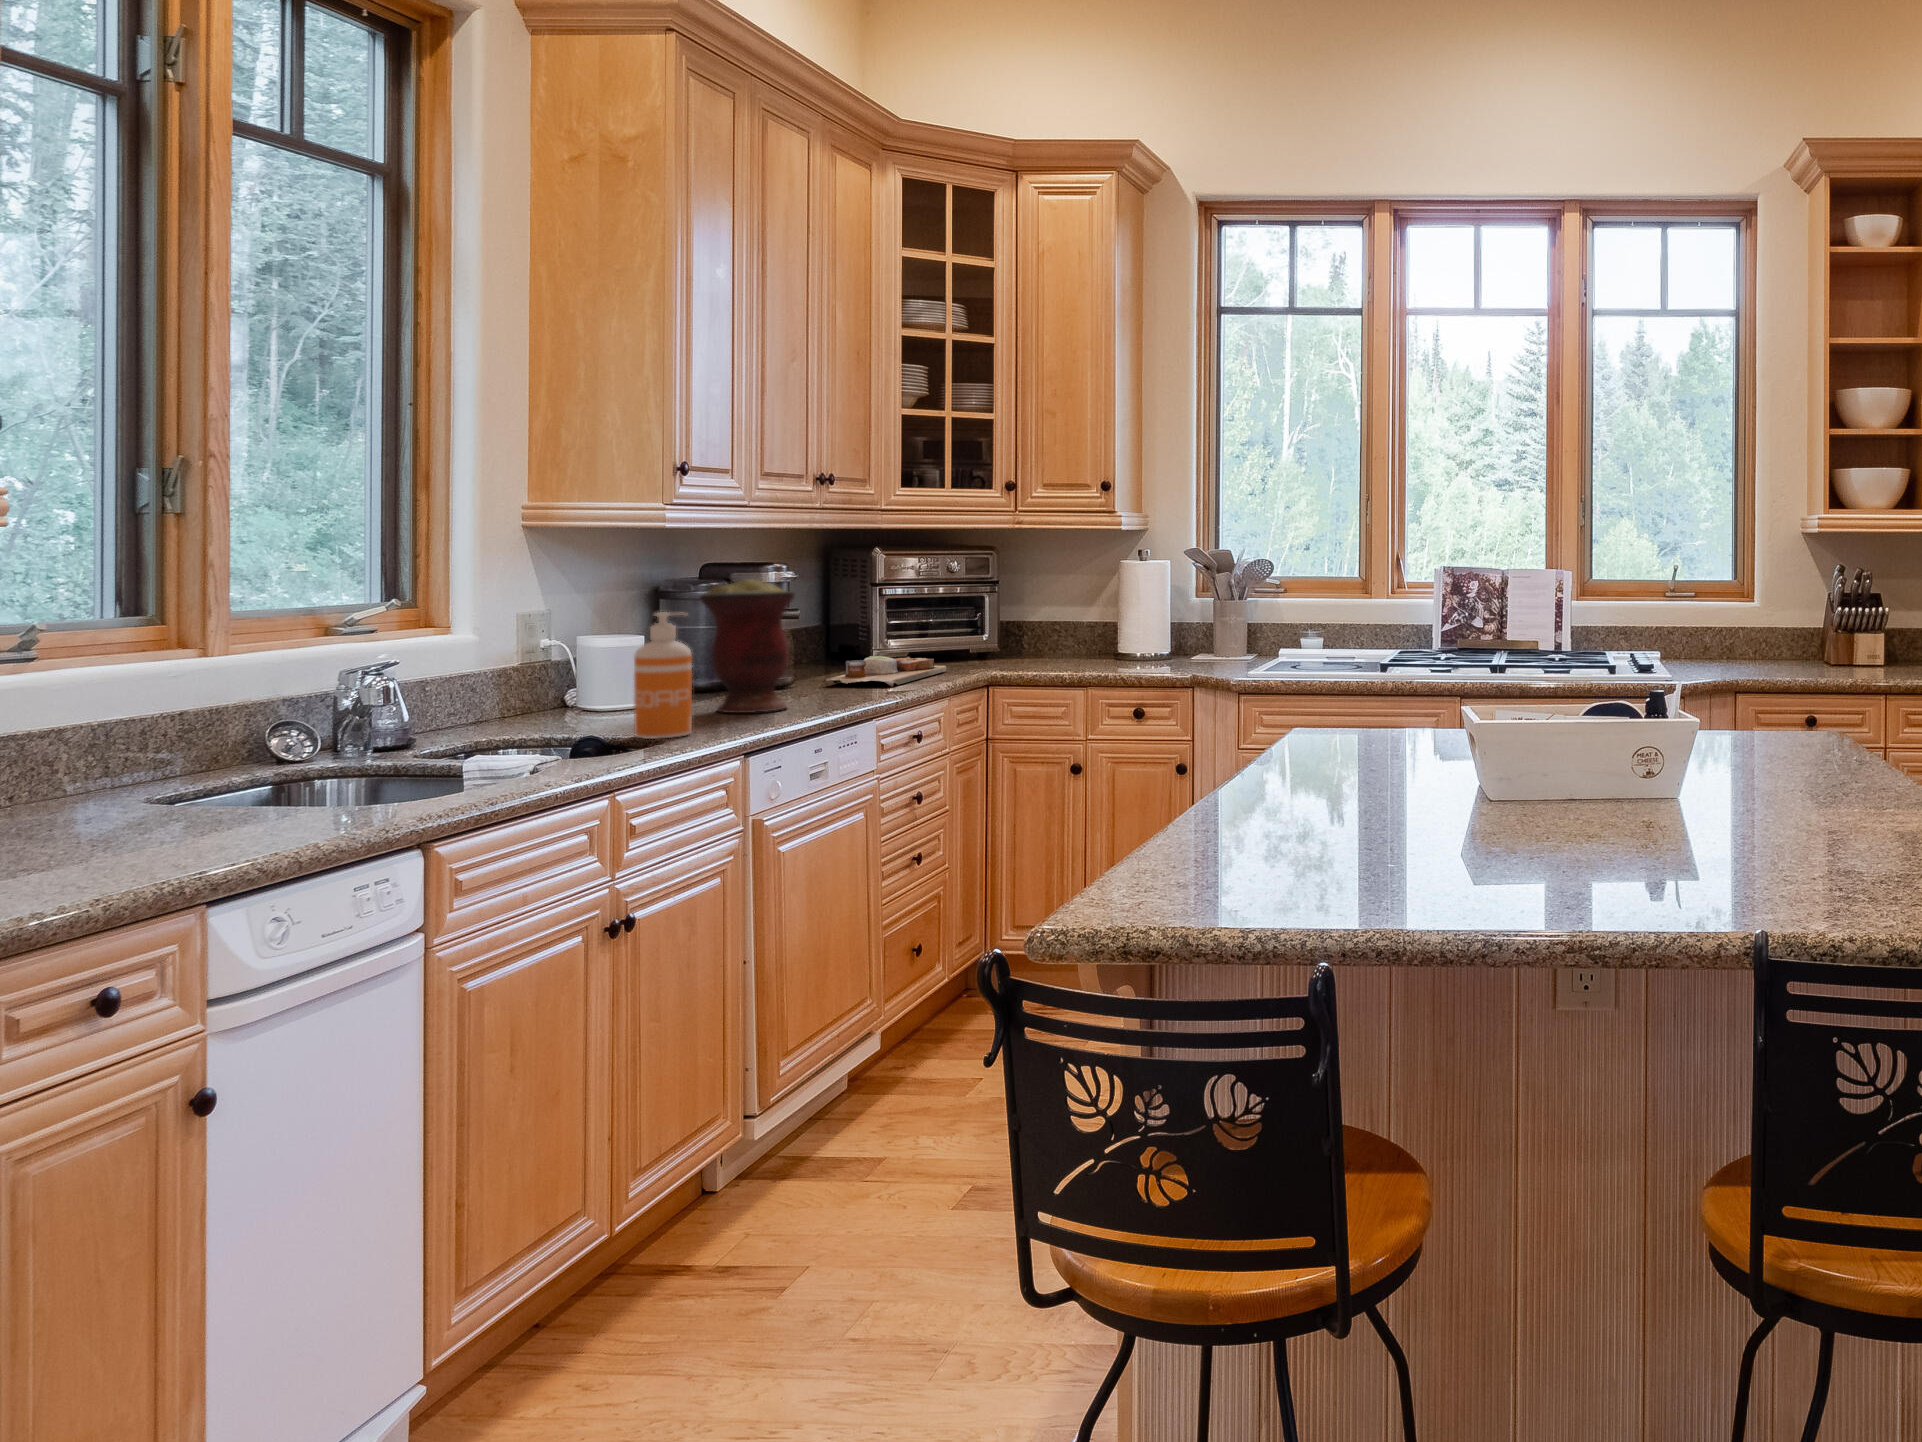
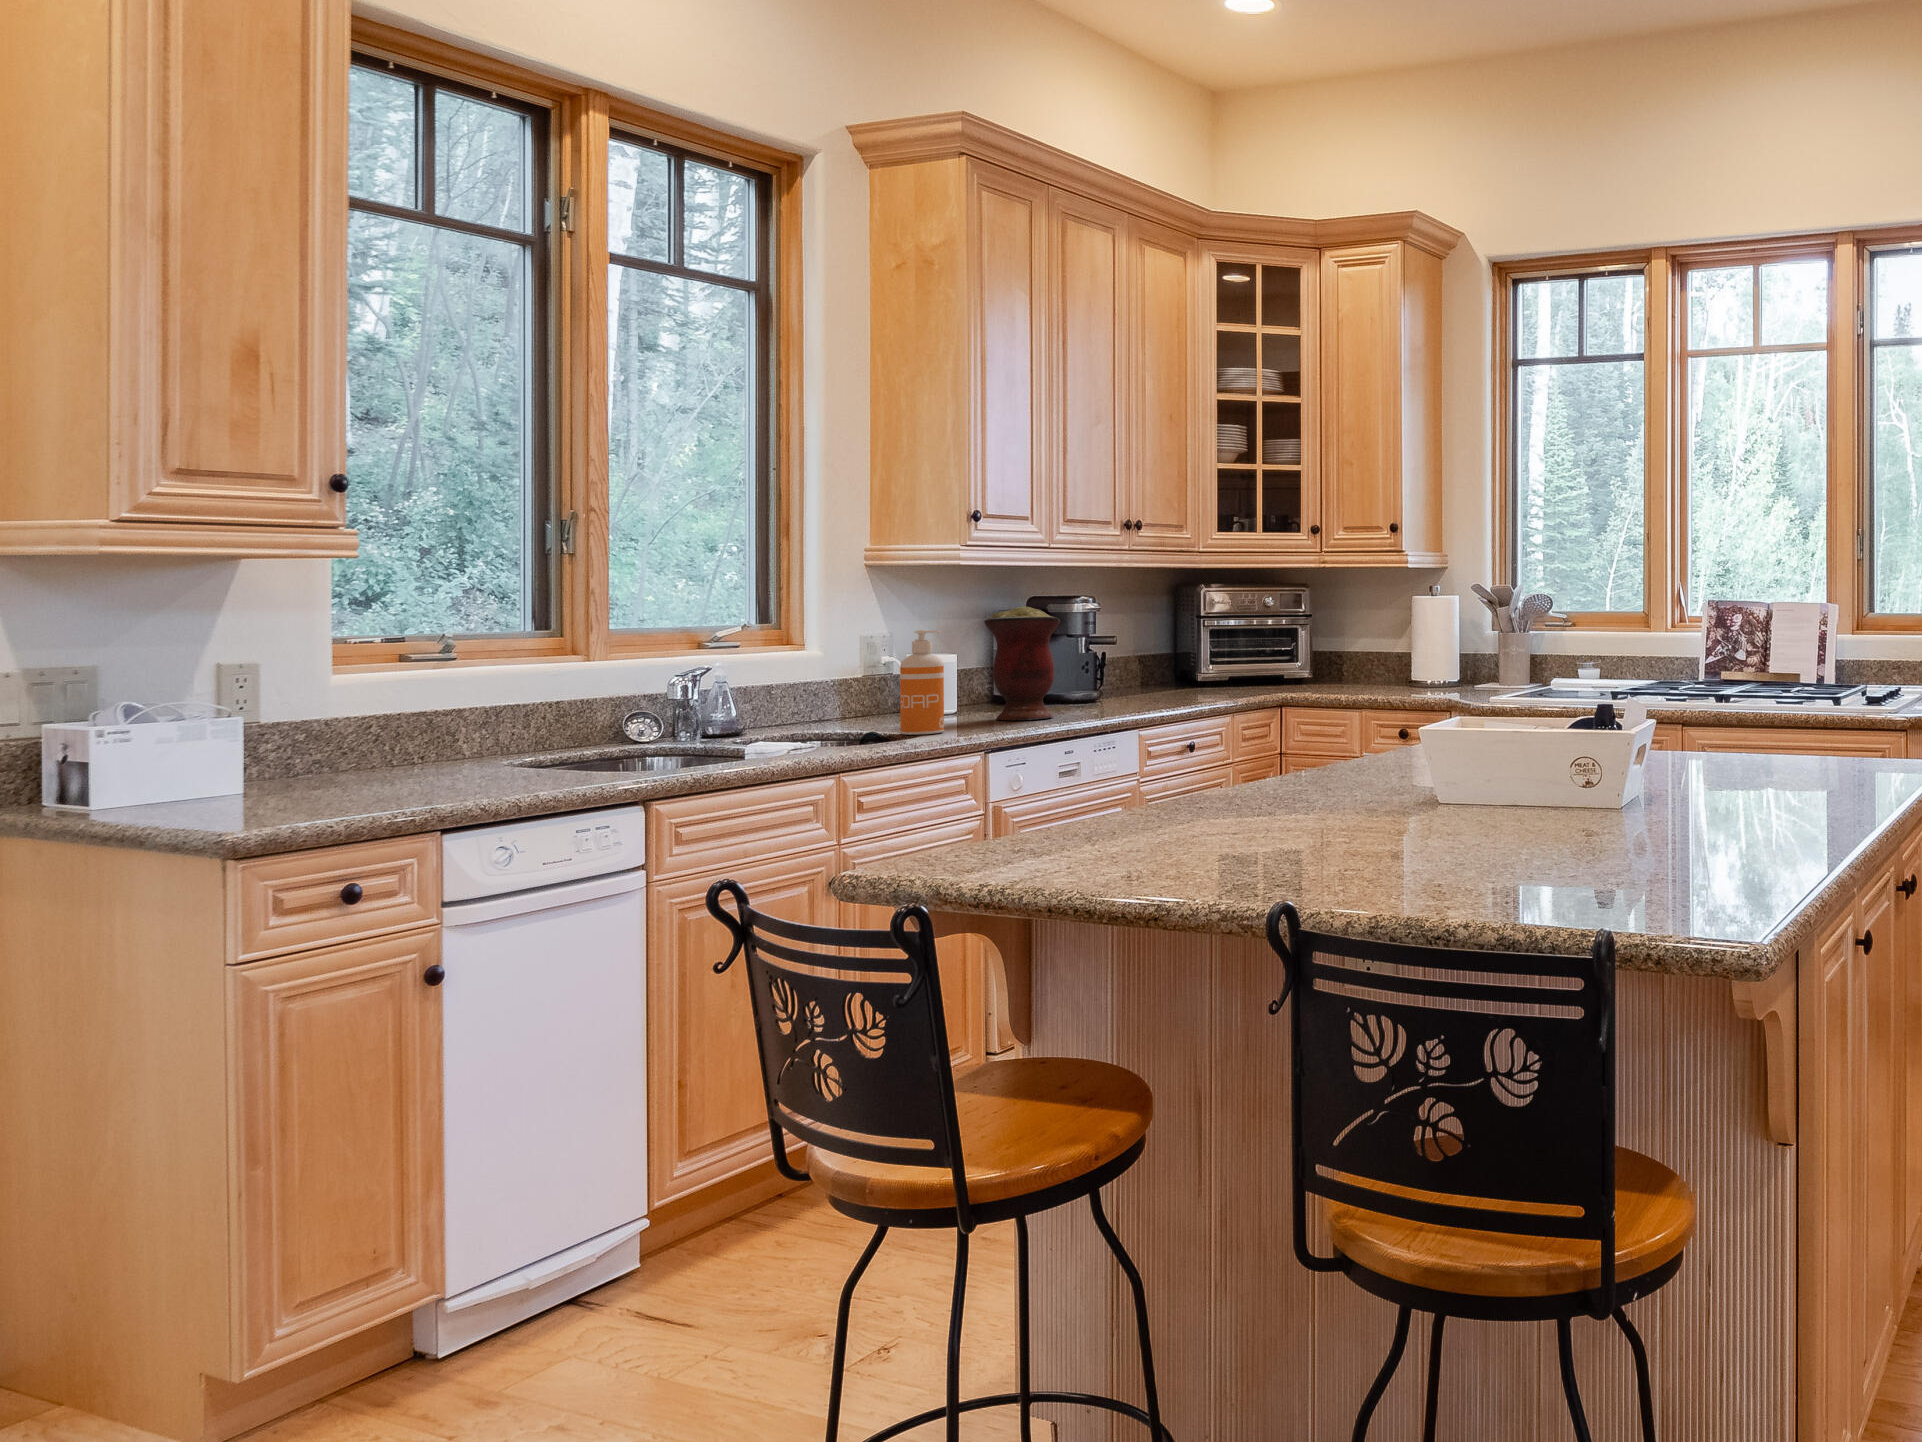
cutting board: present [823,656,947,687] -> none [1114,680,1236,705]

